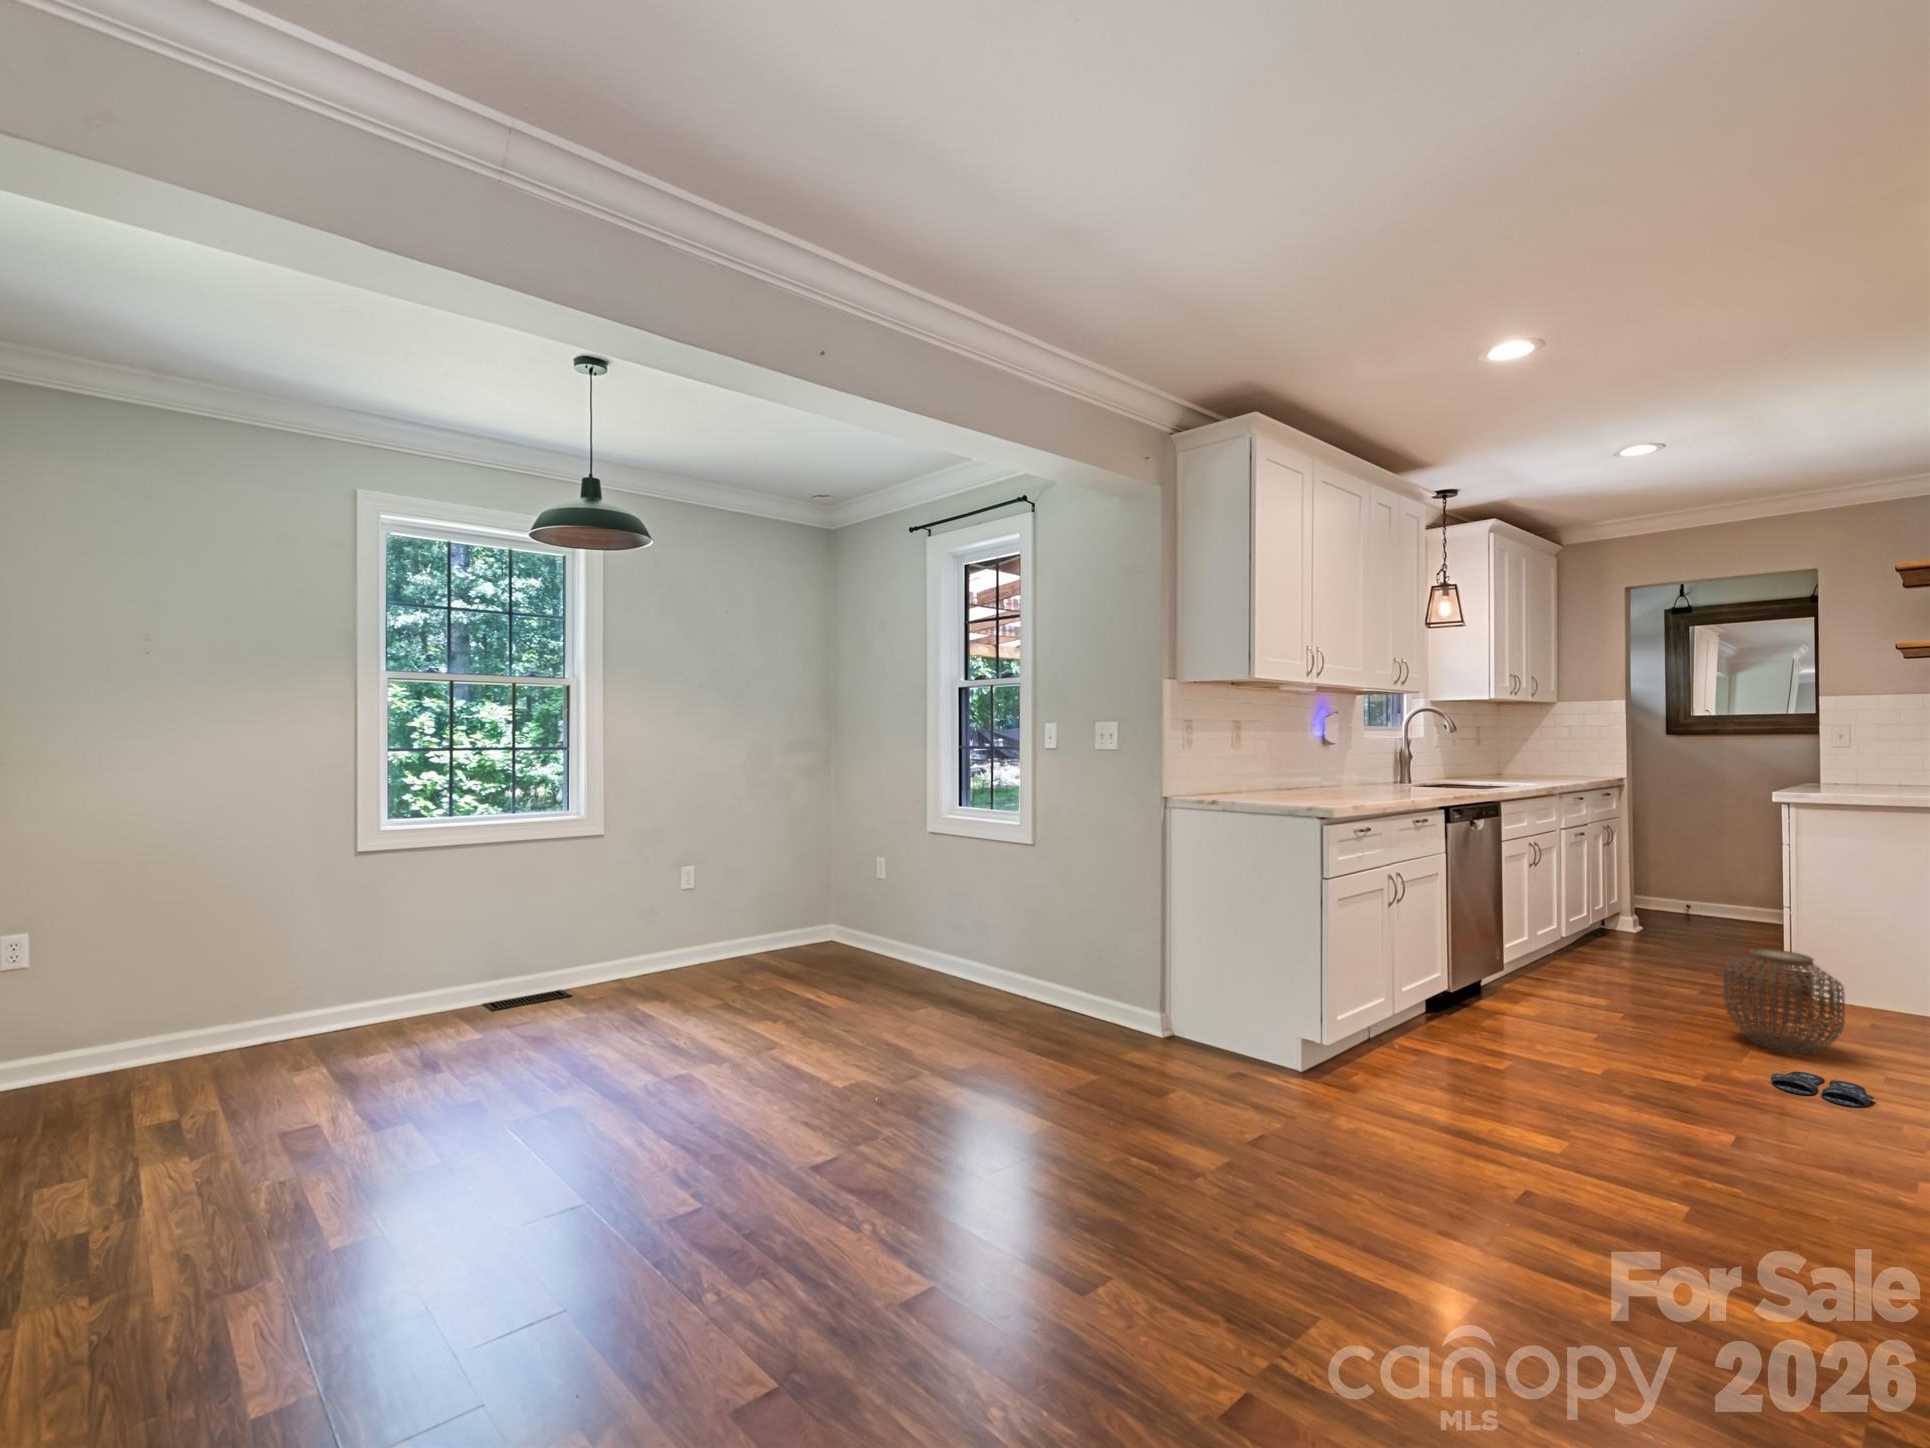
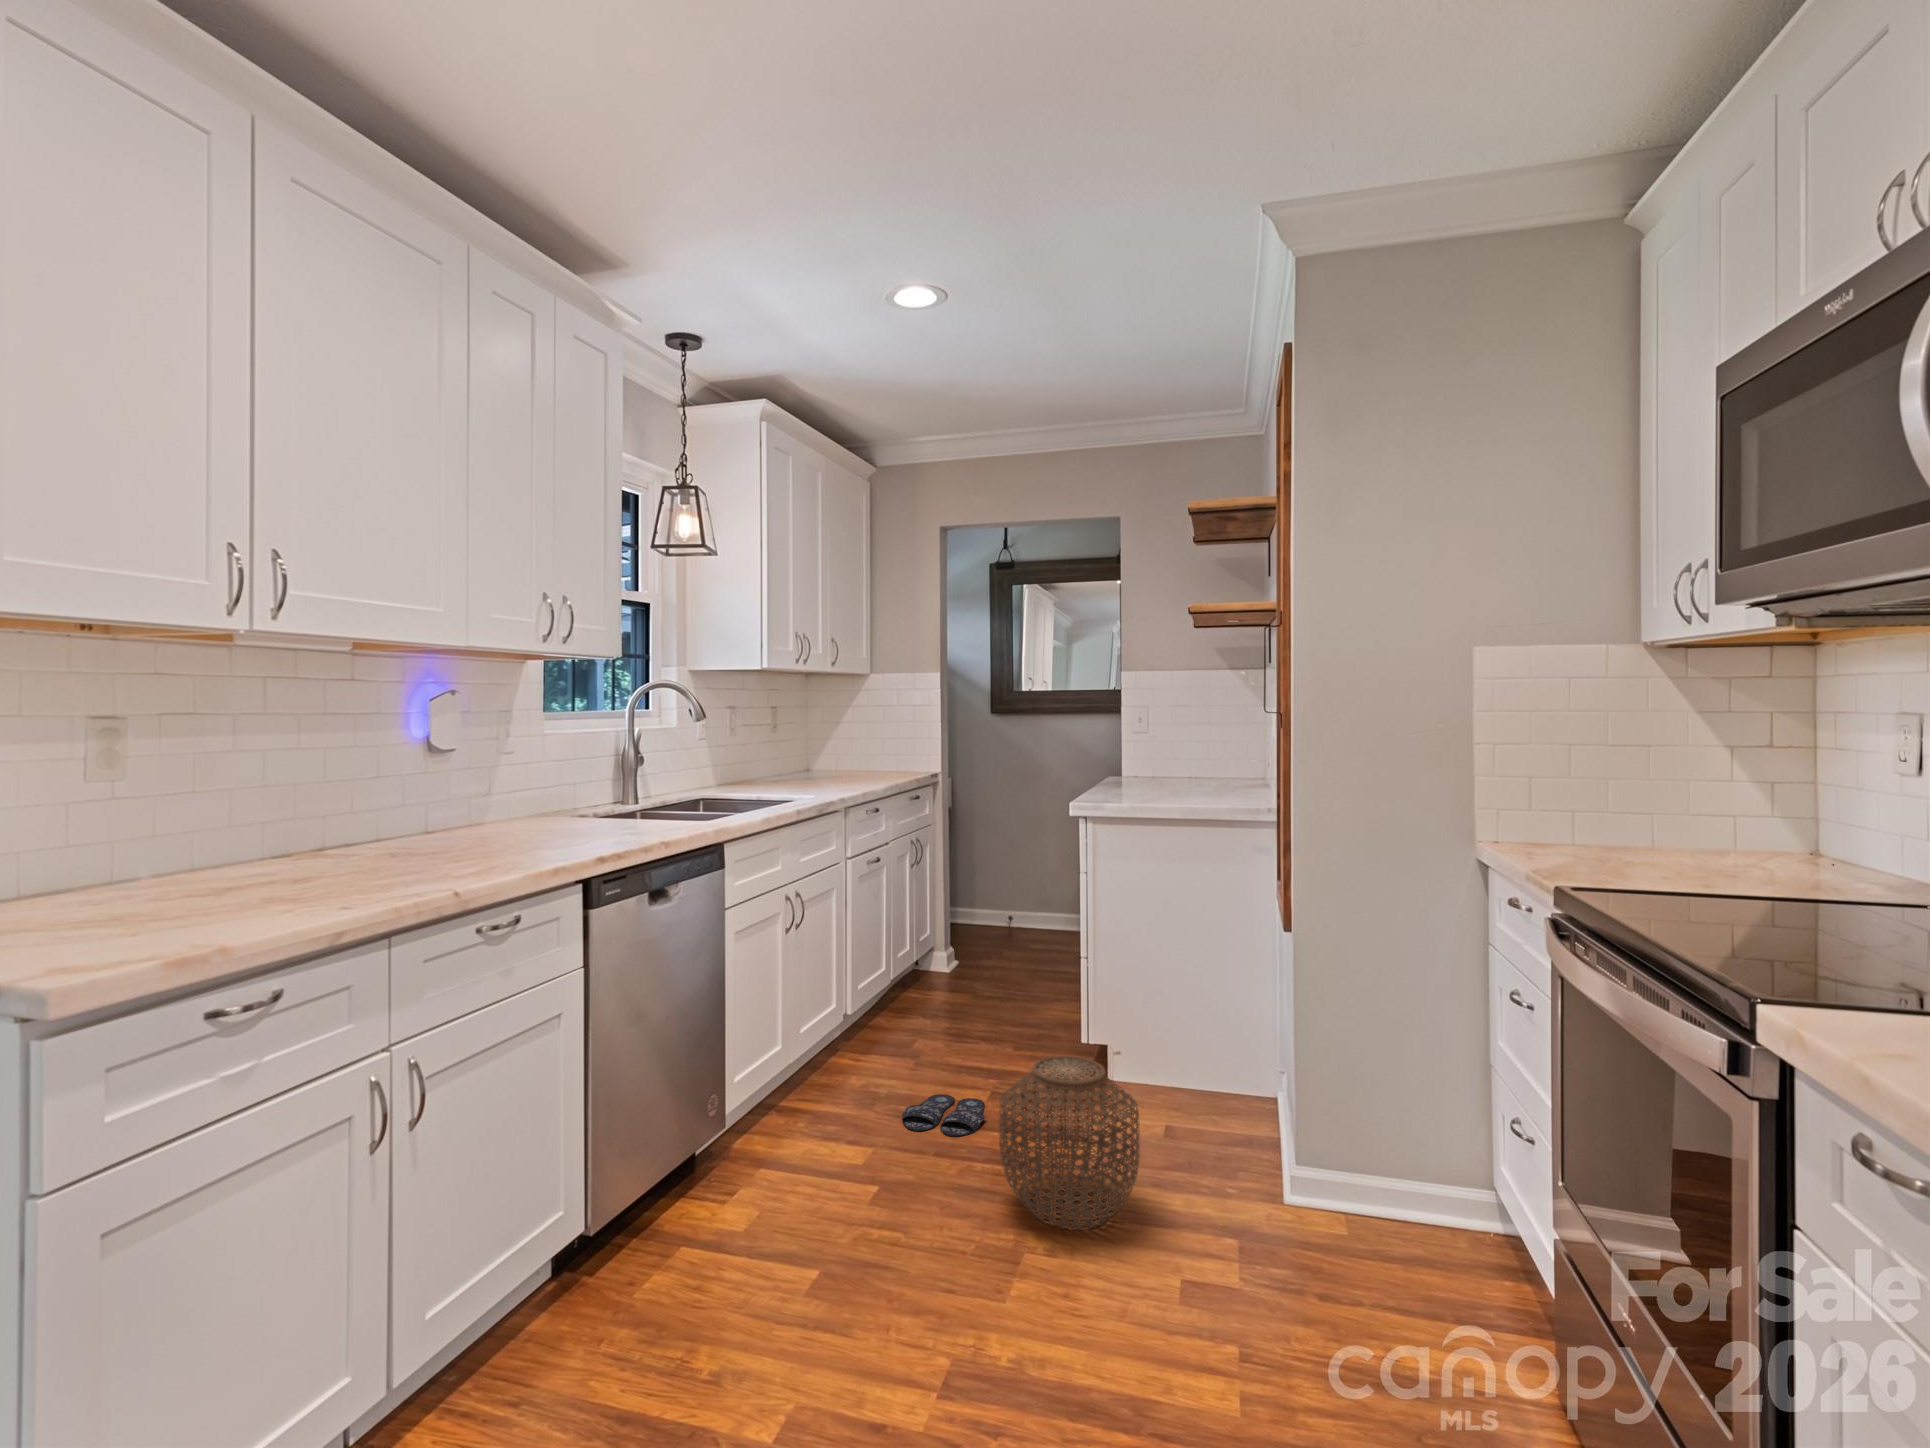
slippers: present [1771,1071,1874,1107] -> present [902,1094,986,1137]

